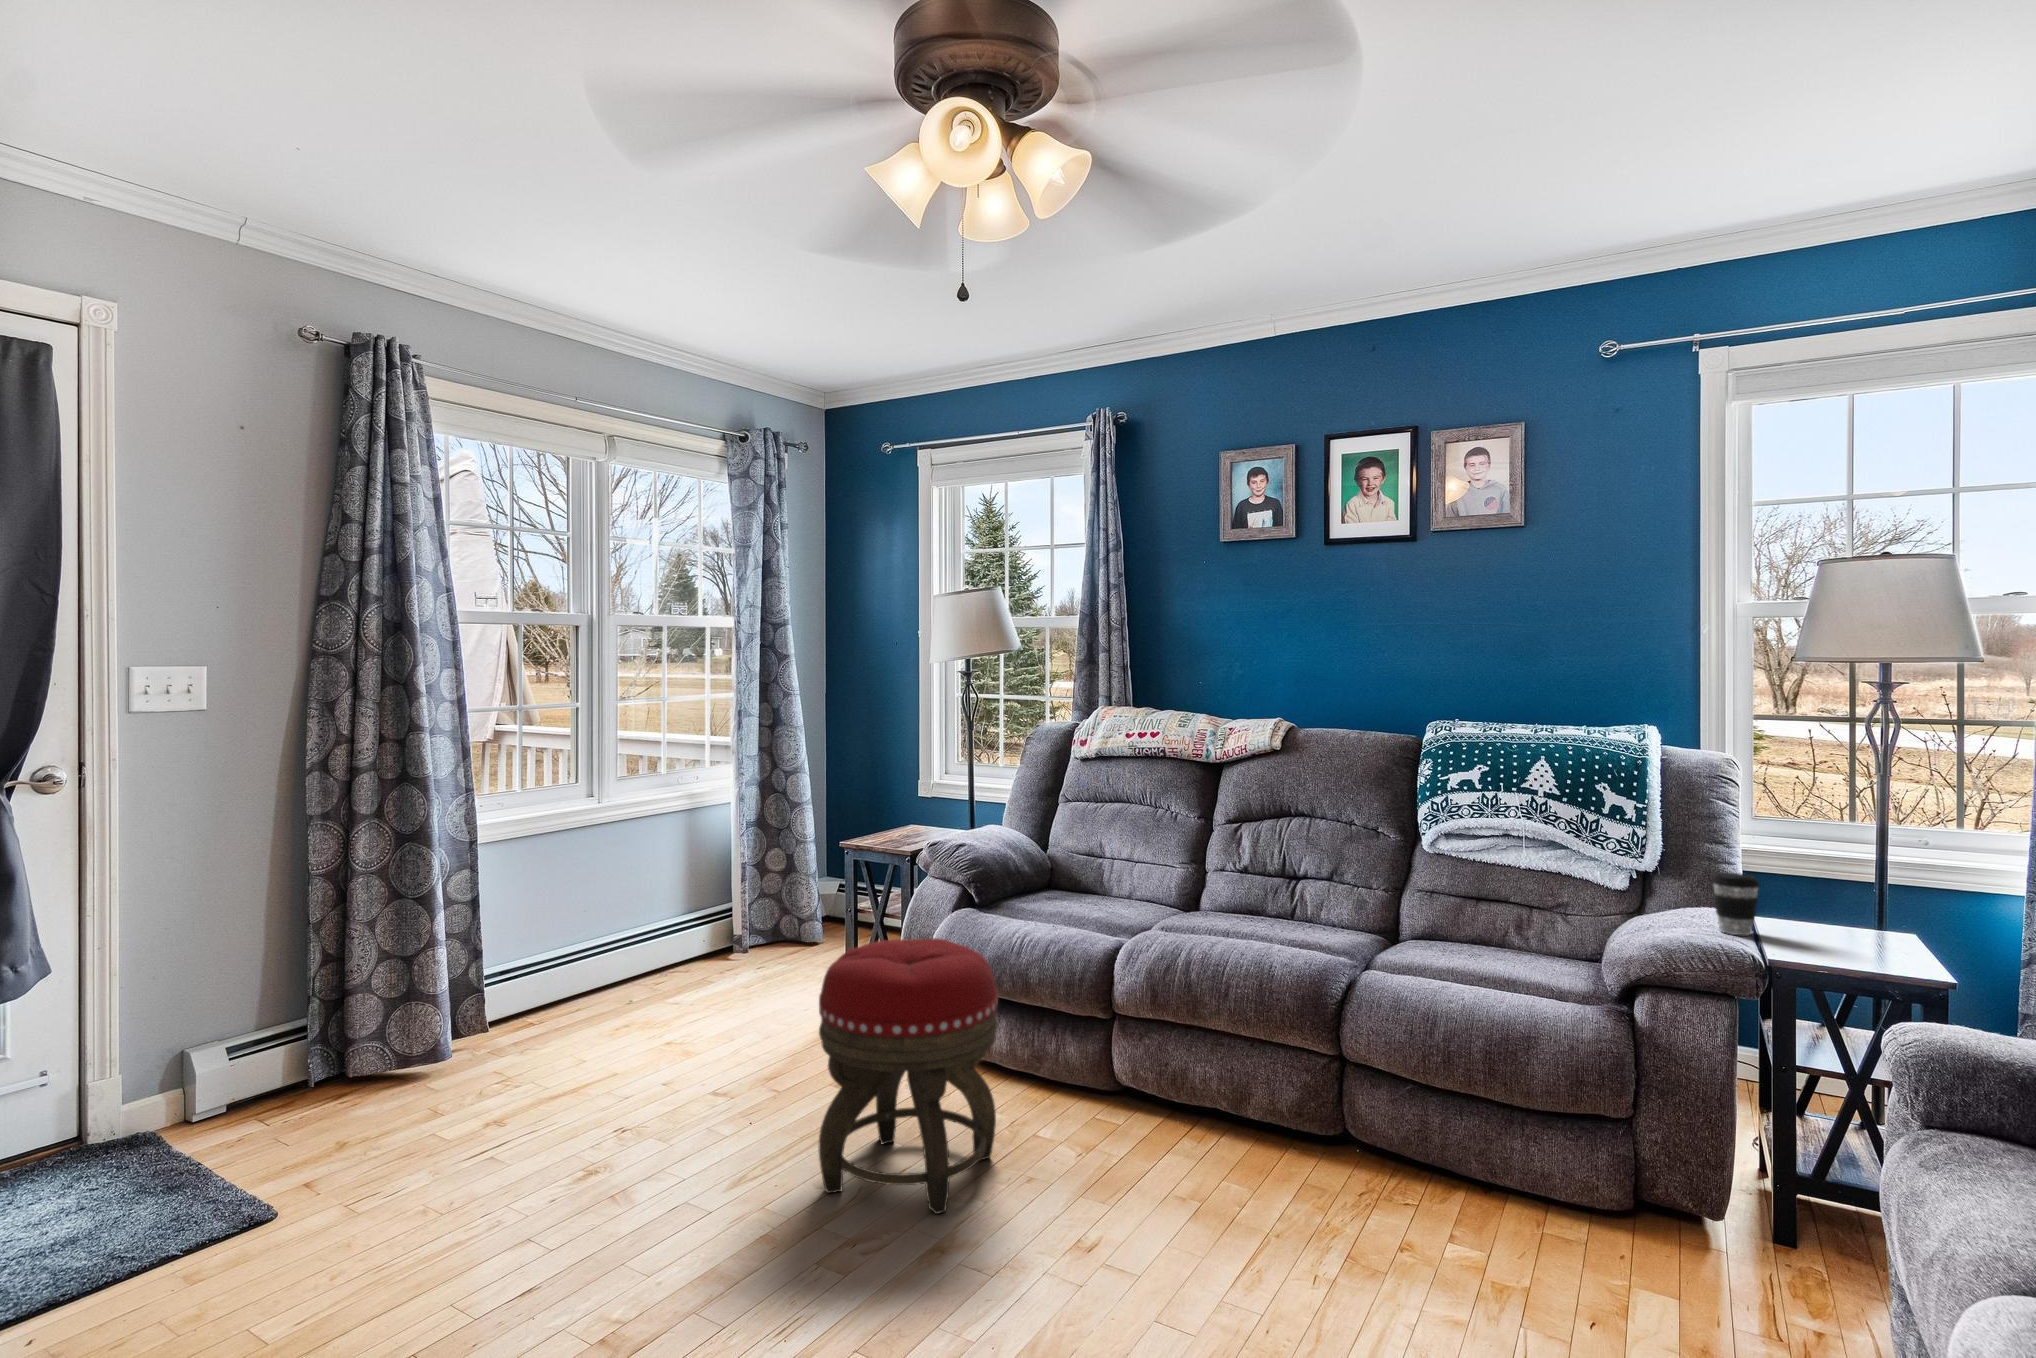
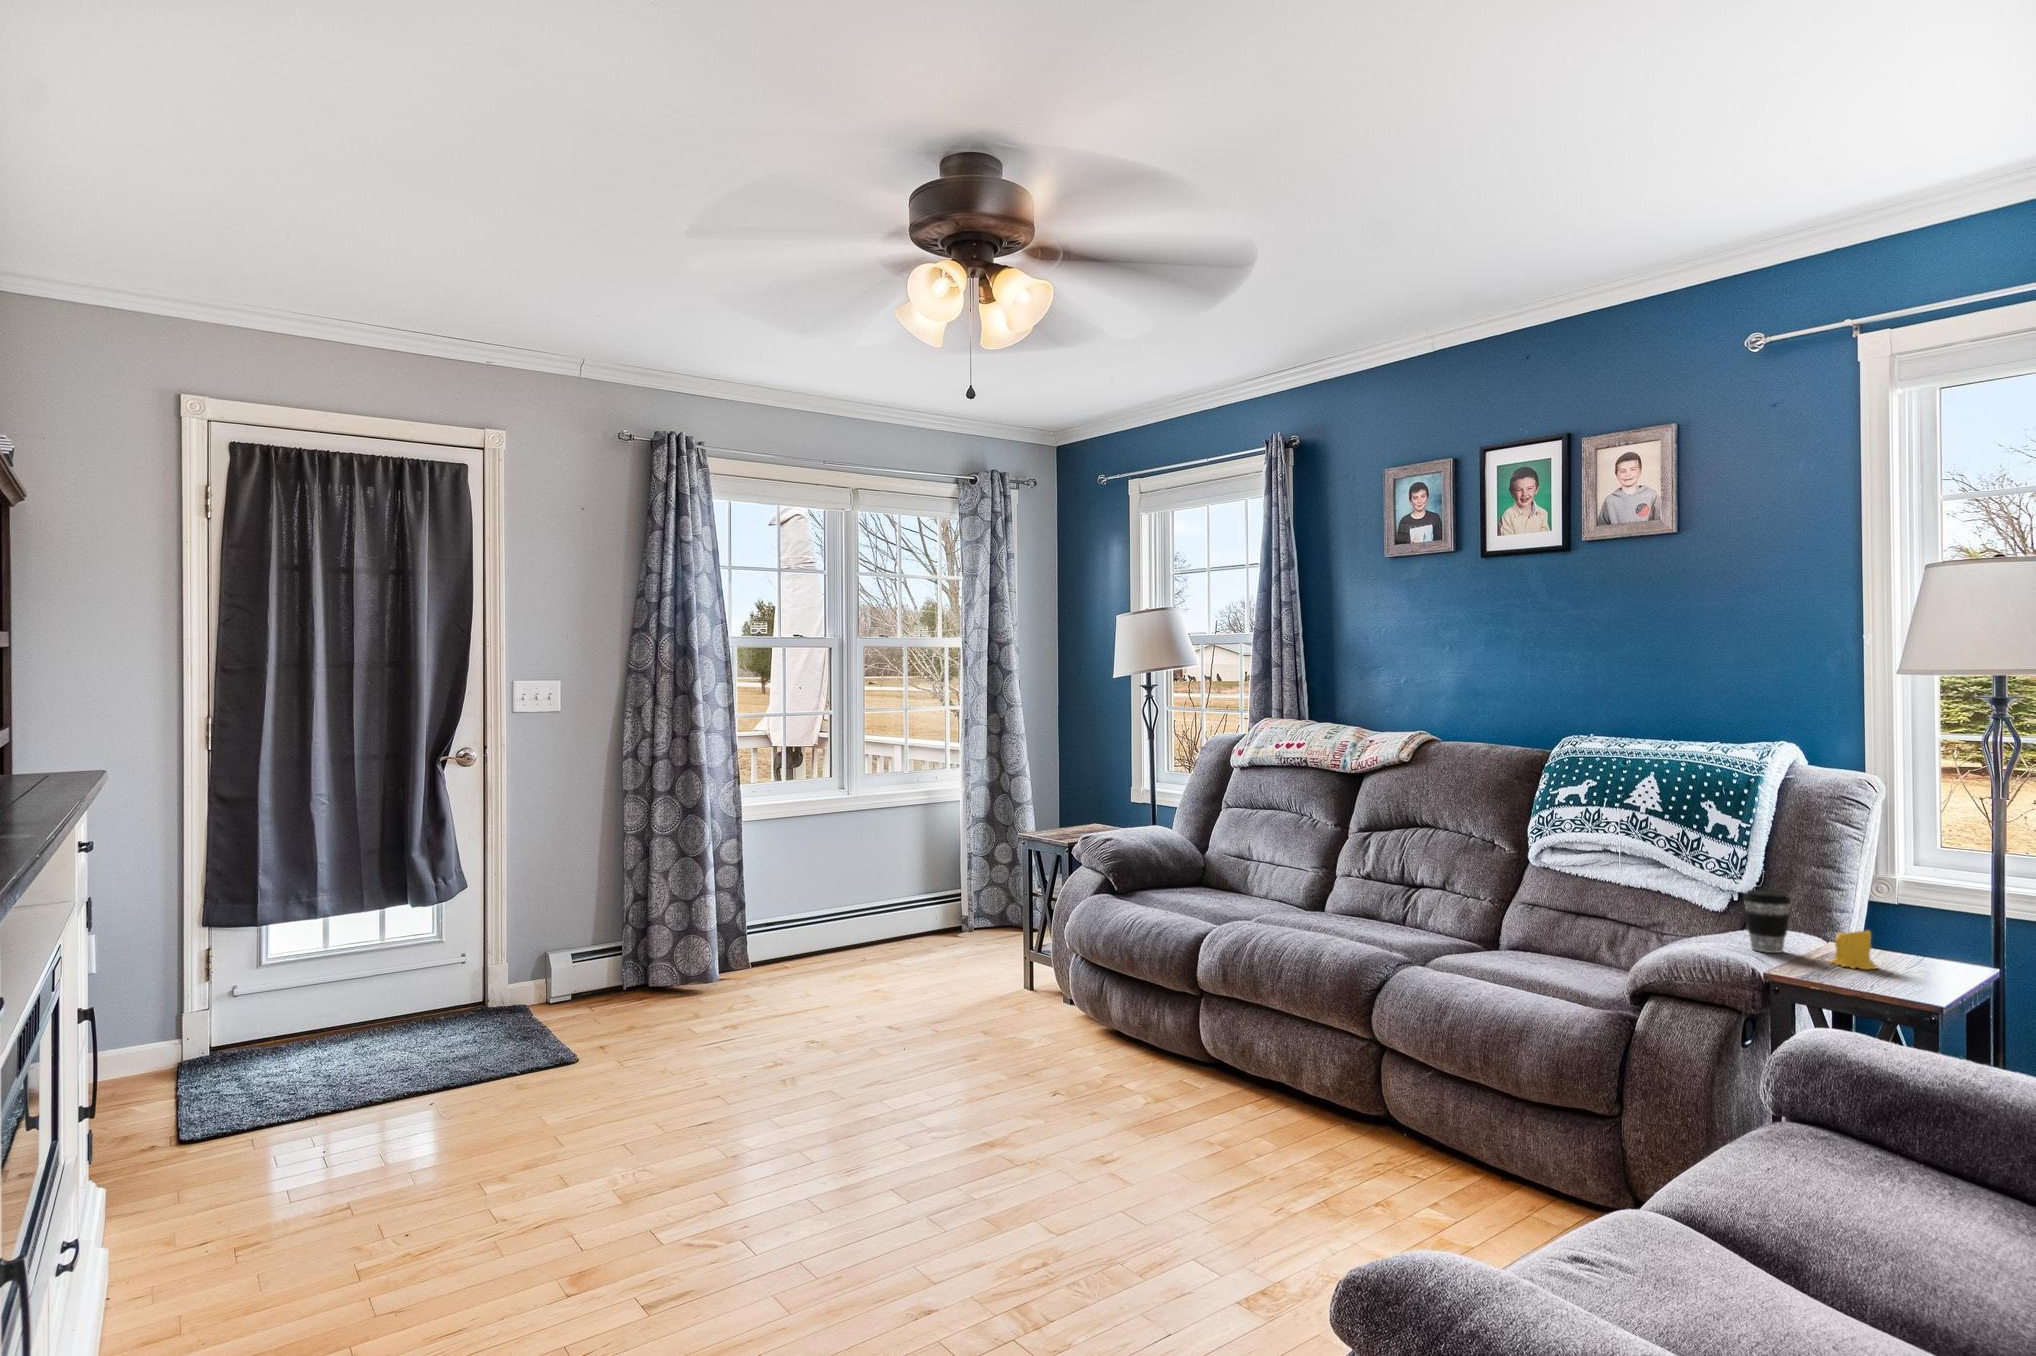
candle: none [1801,905,1850,948] -> present [1830,931,1877,969]
footstool: present [818,938,998,1214] -> none [929,908,1080,1126]

